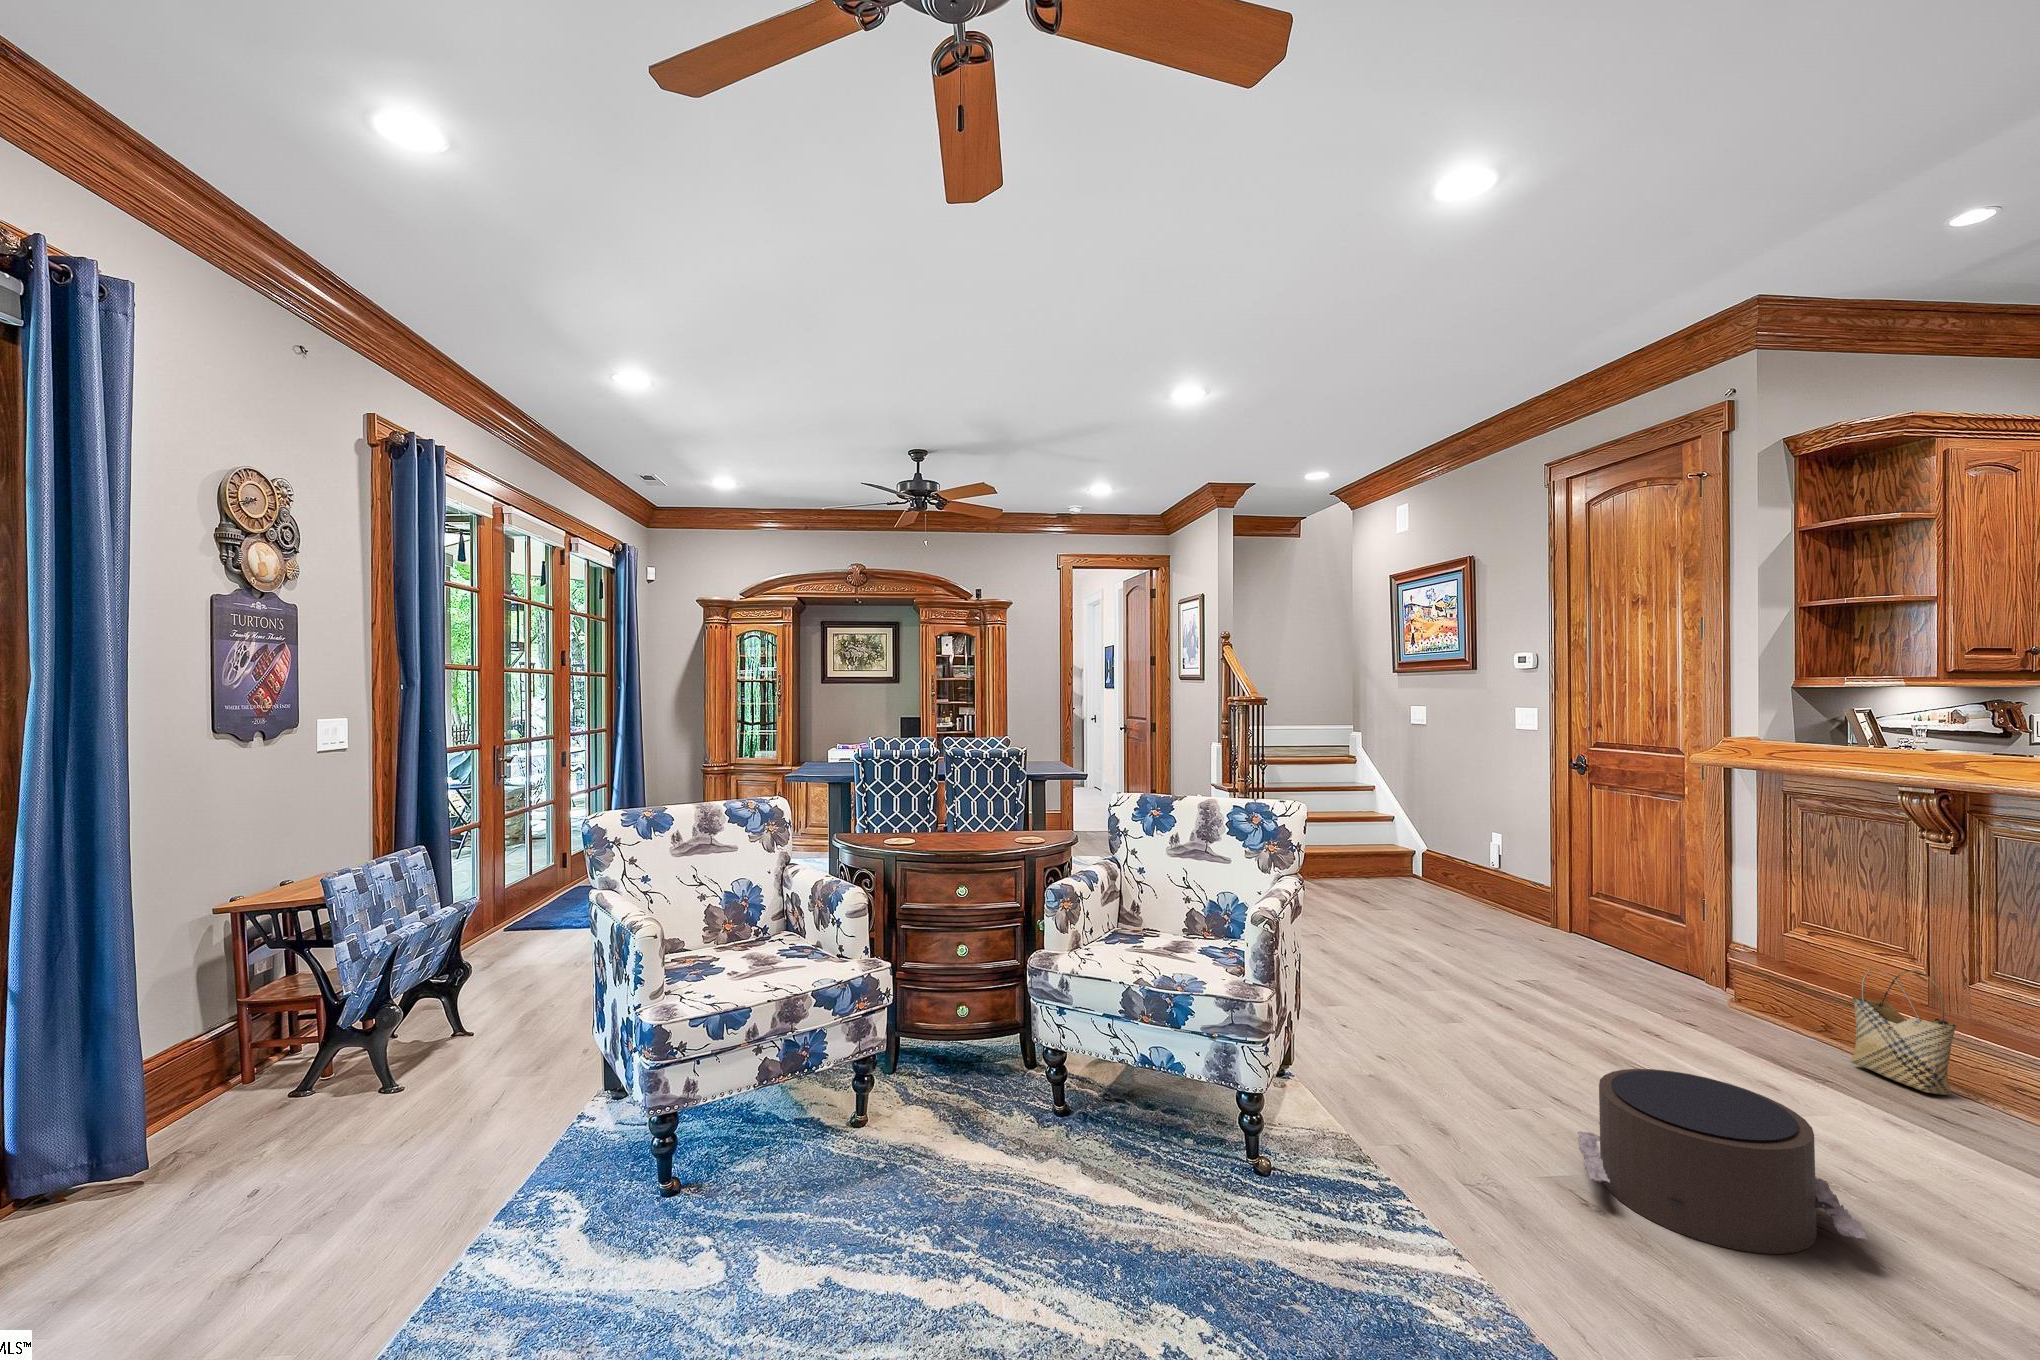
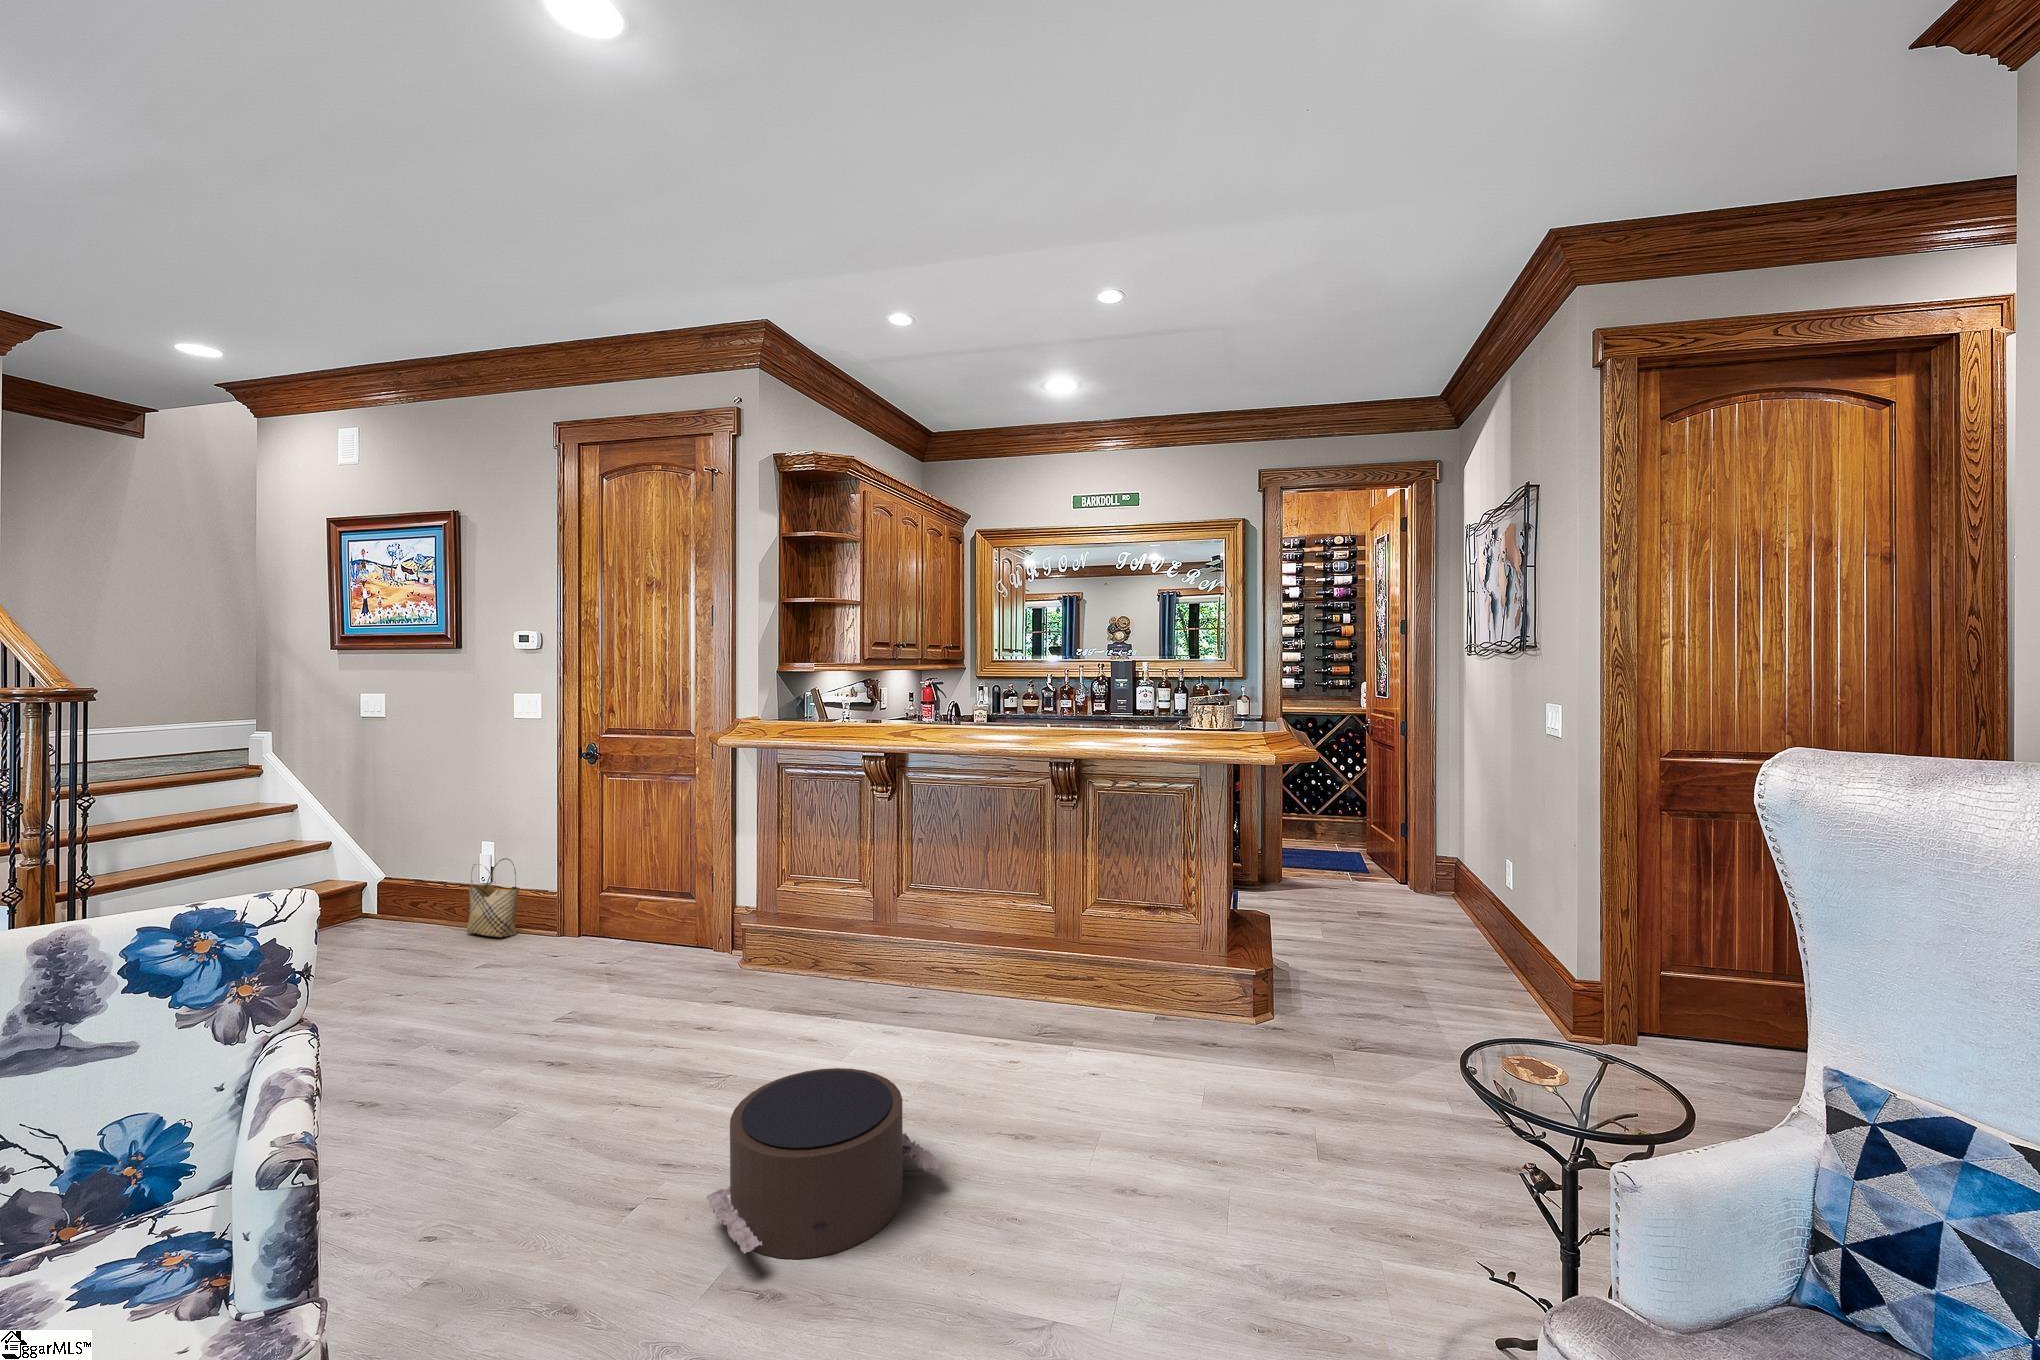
woven basket: present [1851,969,1956,1095] -> present [466,858,520,937]

